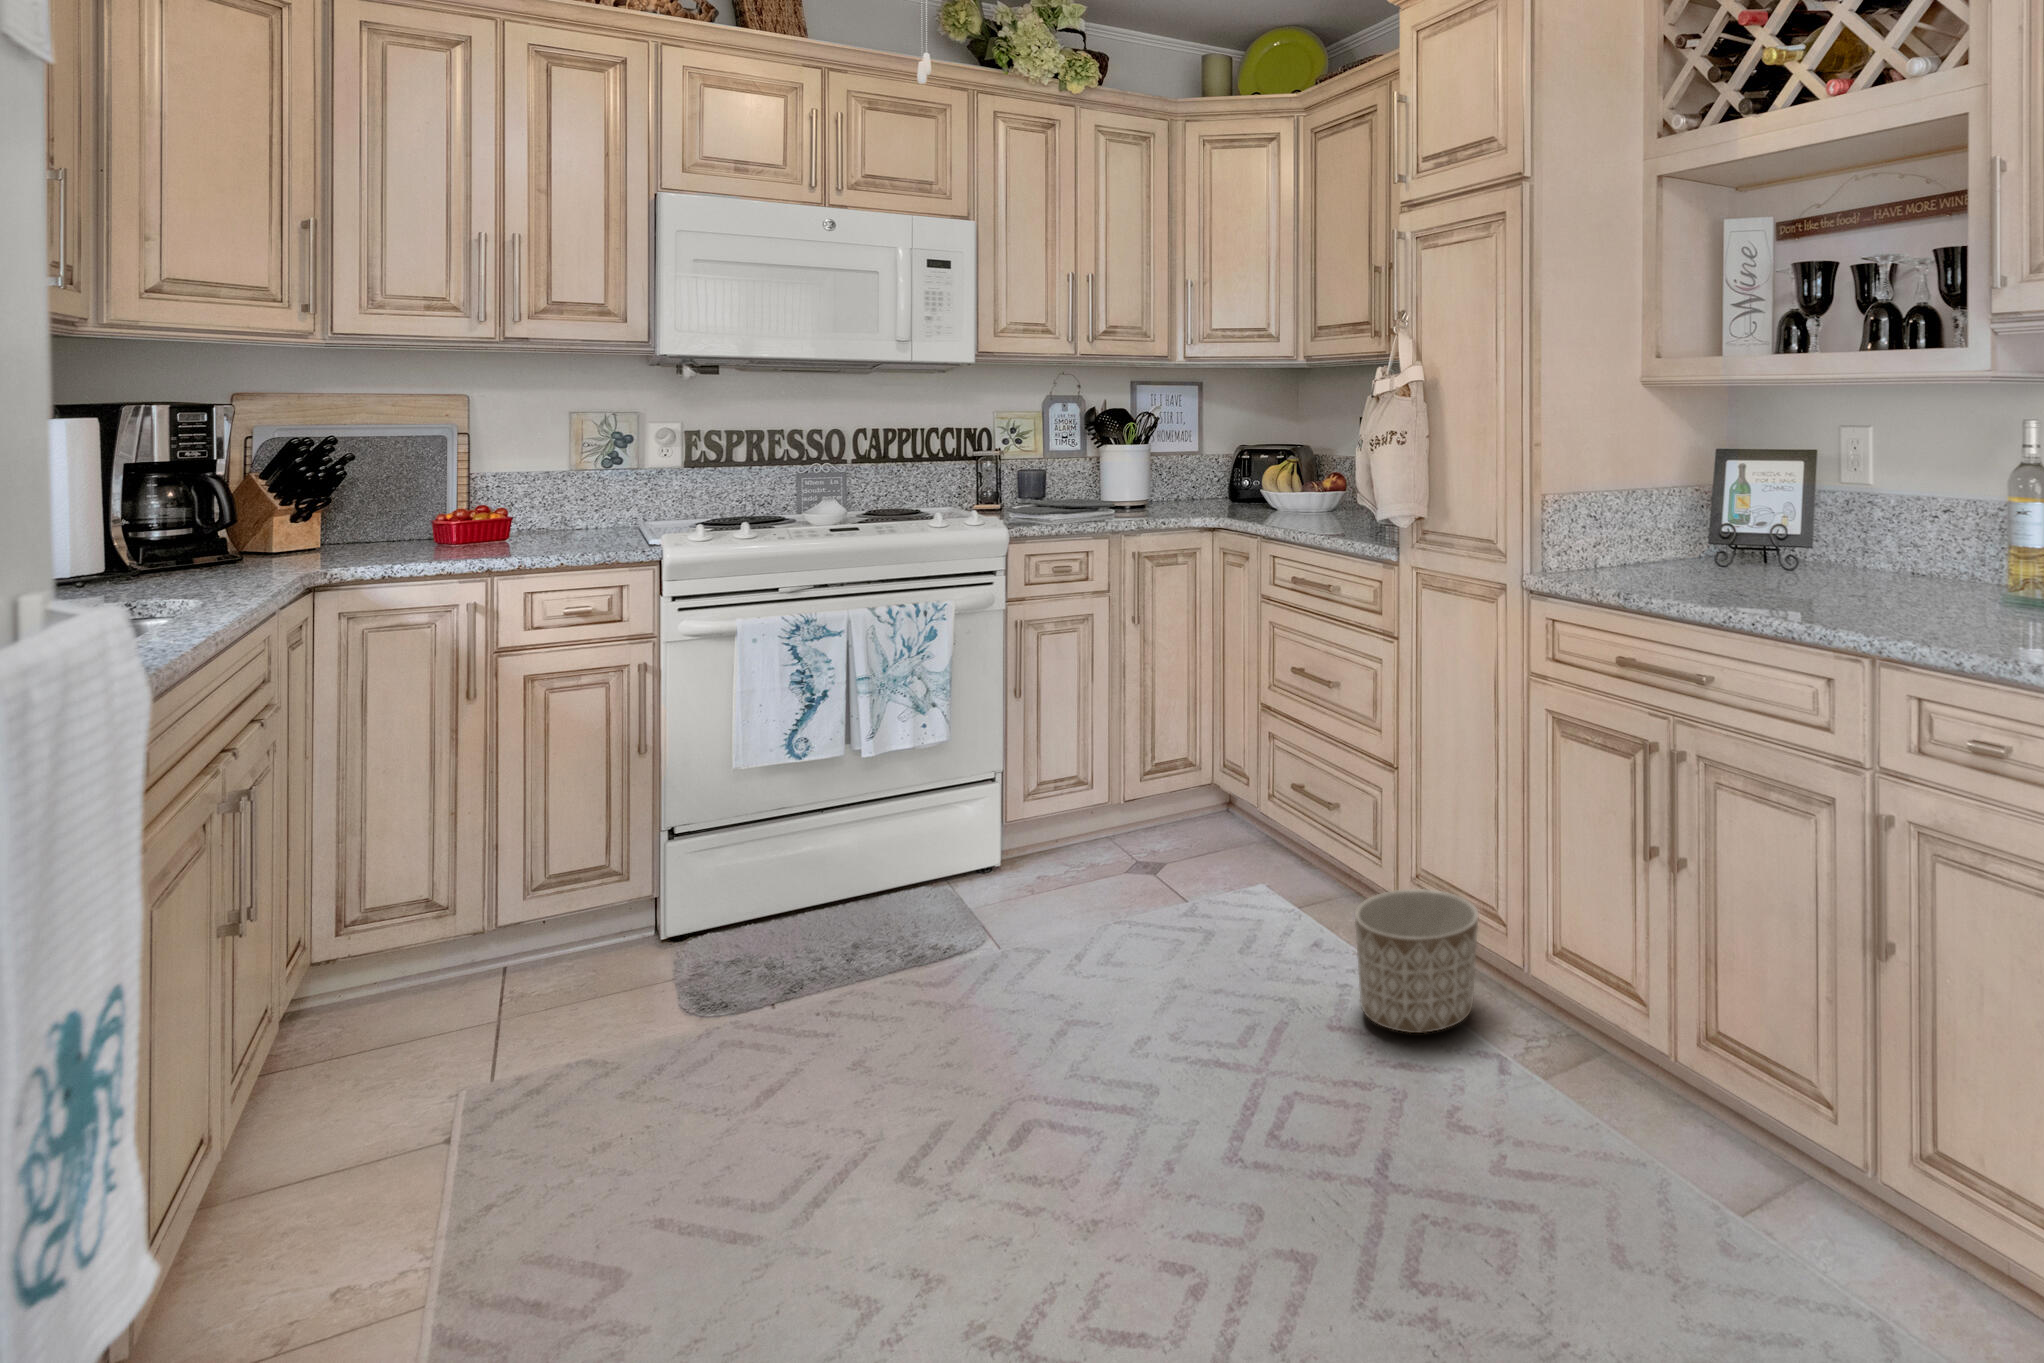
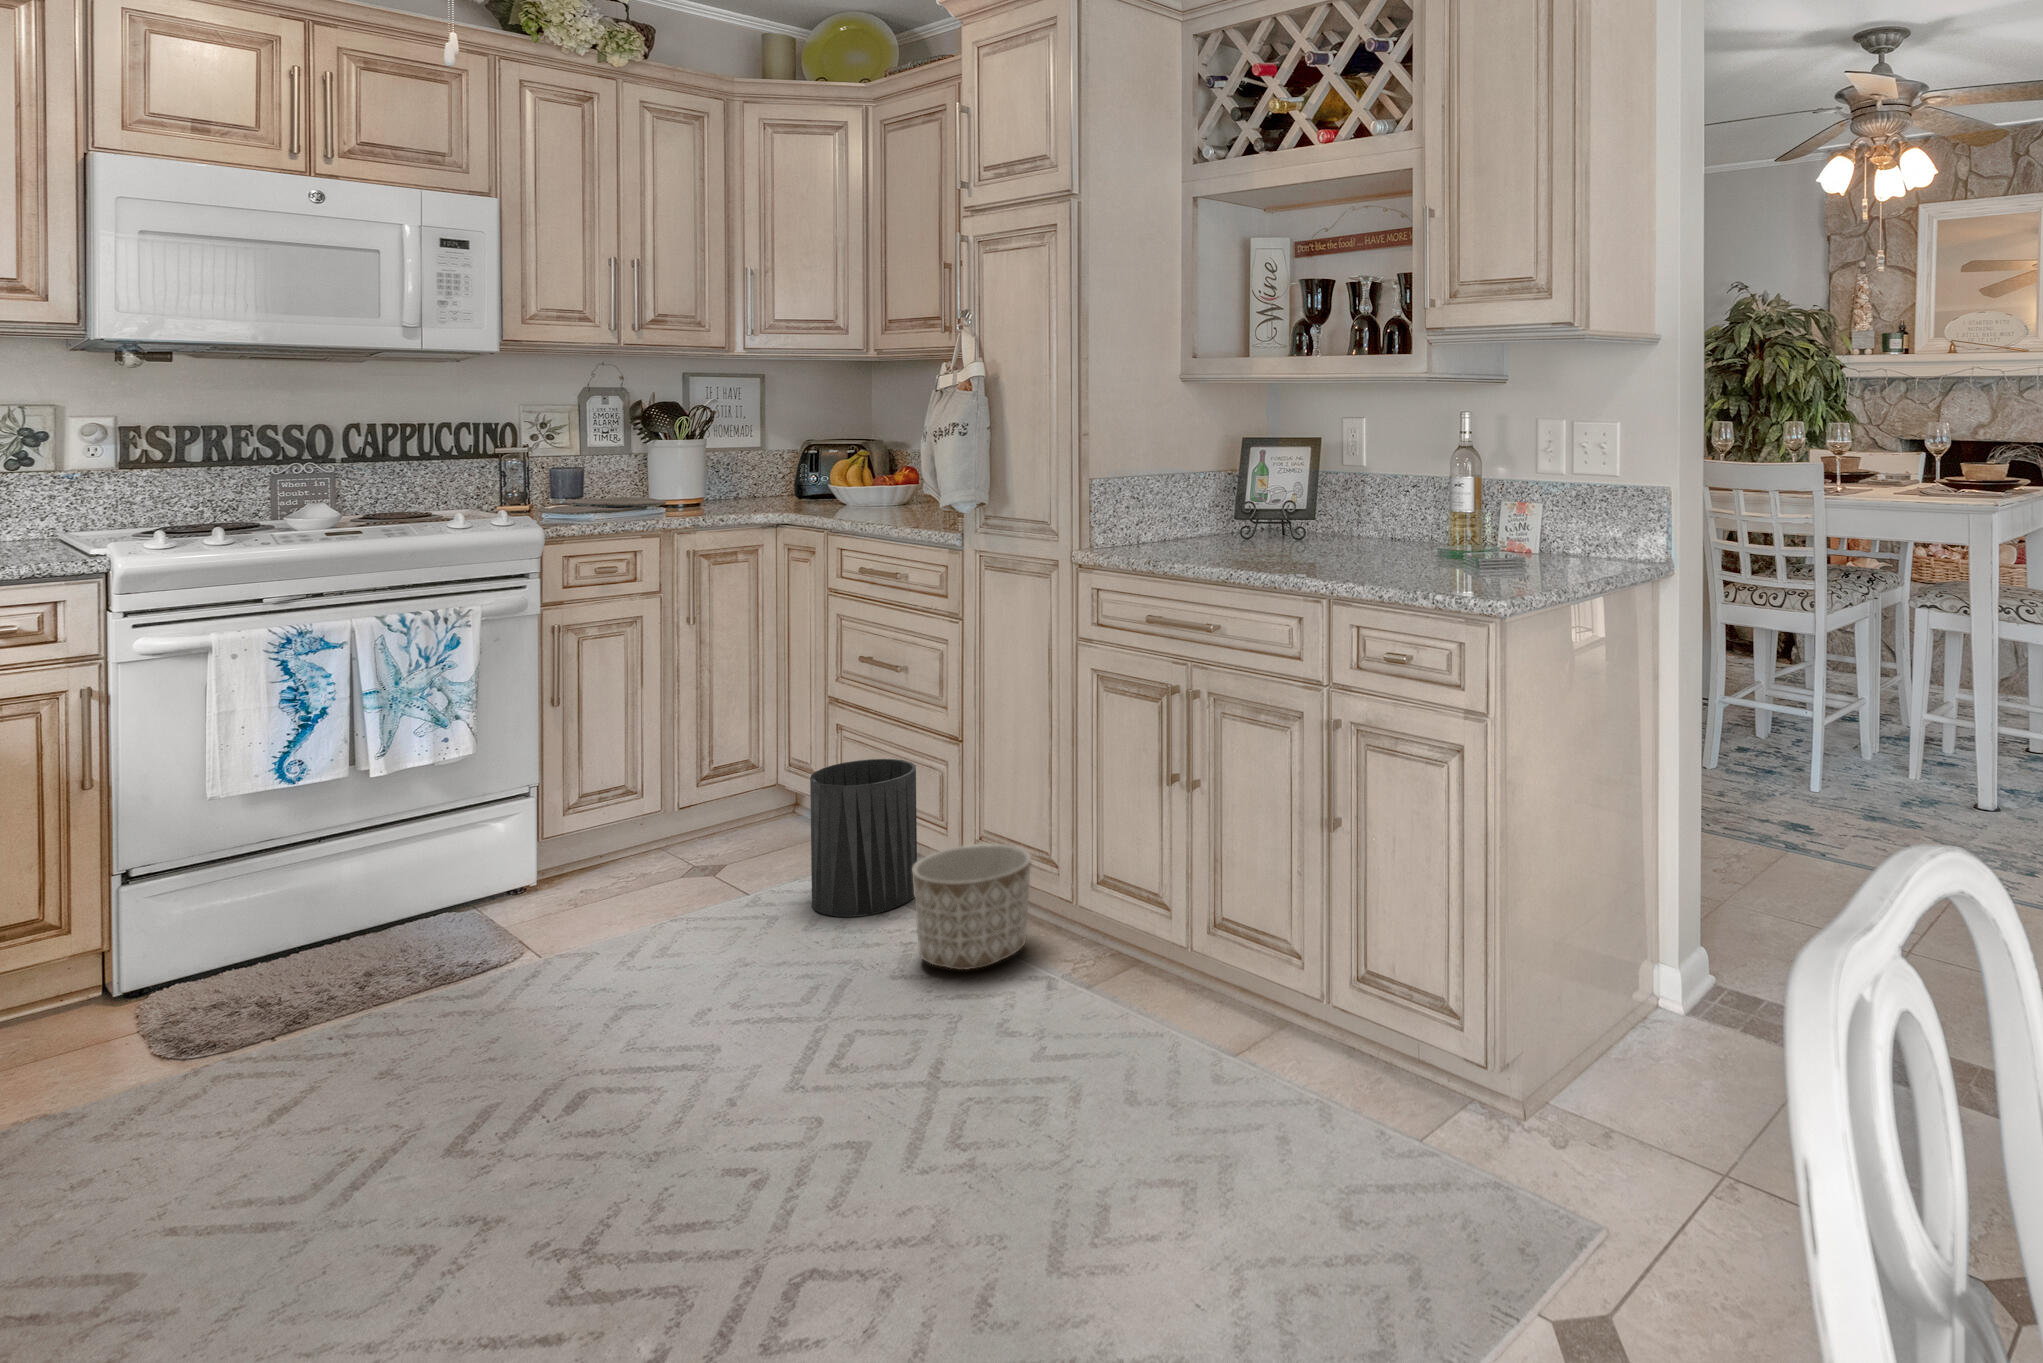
trash can: none [1249,780,1352,948] -> present [810,759,917,916]

